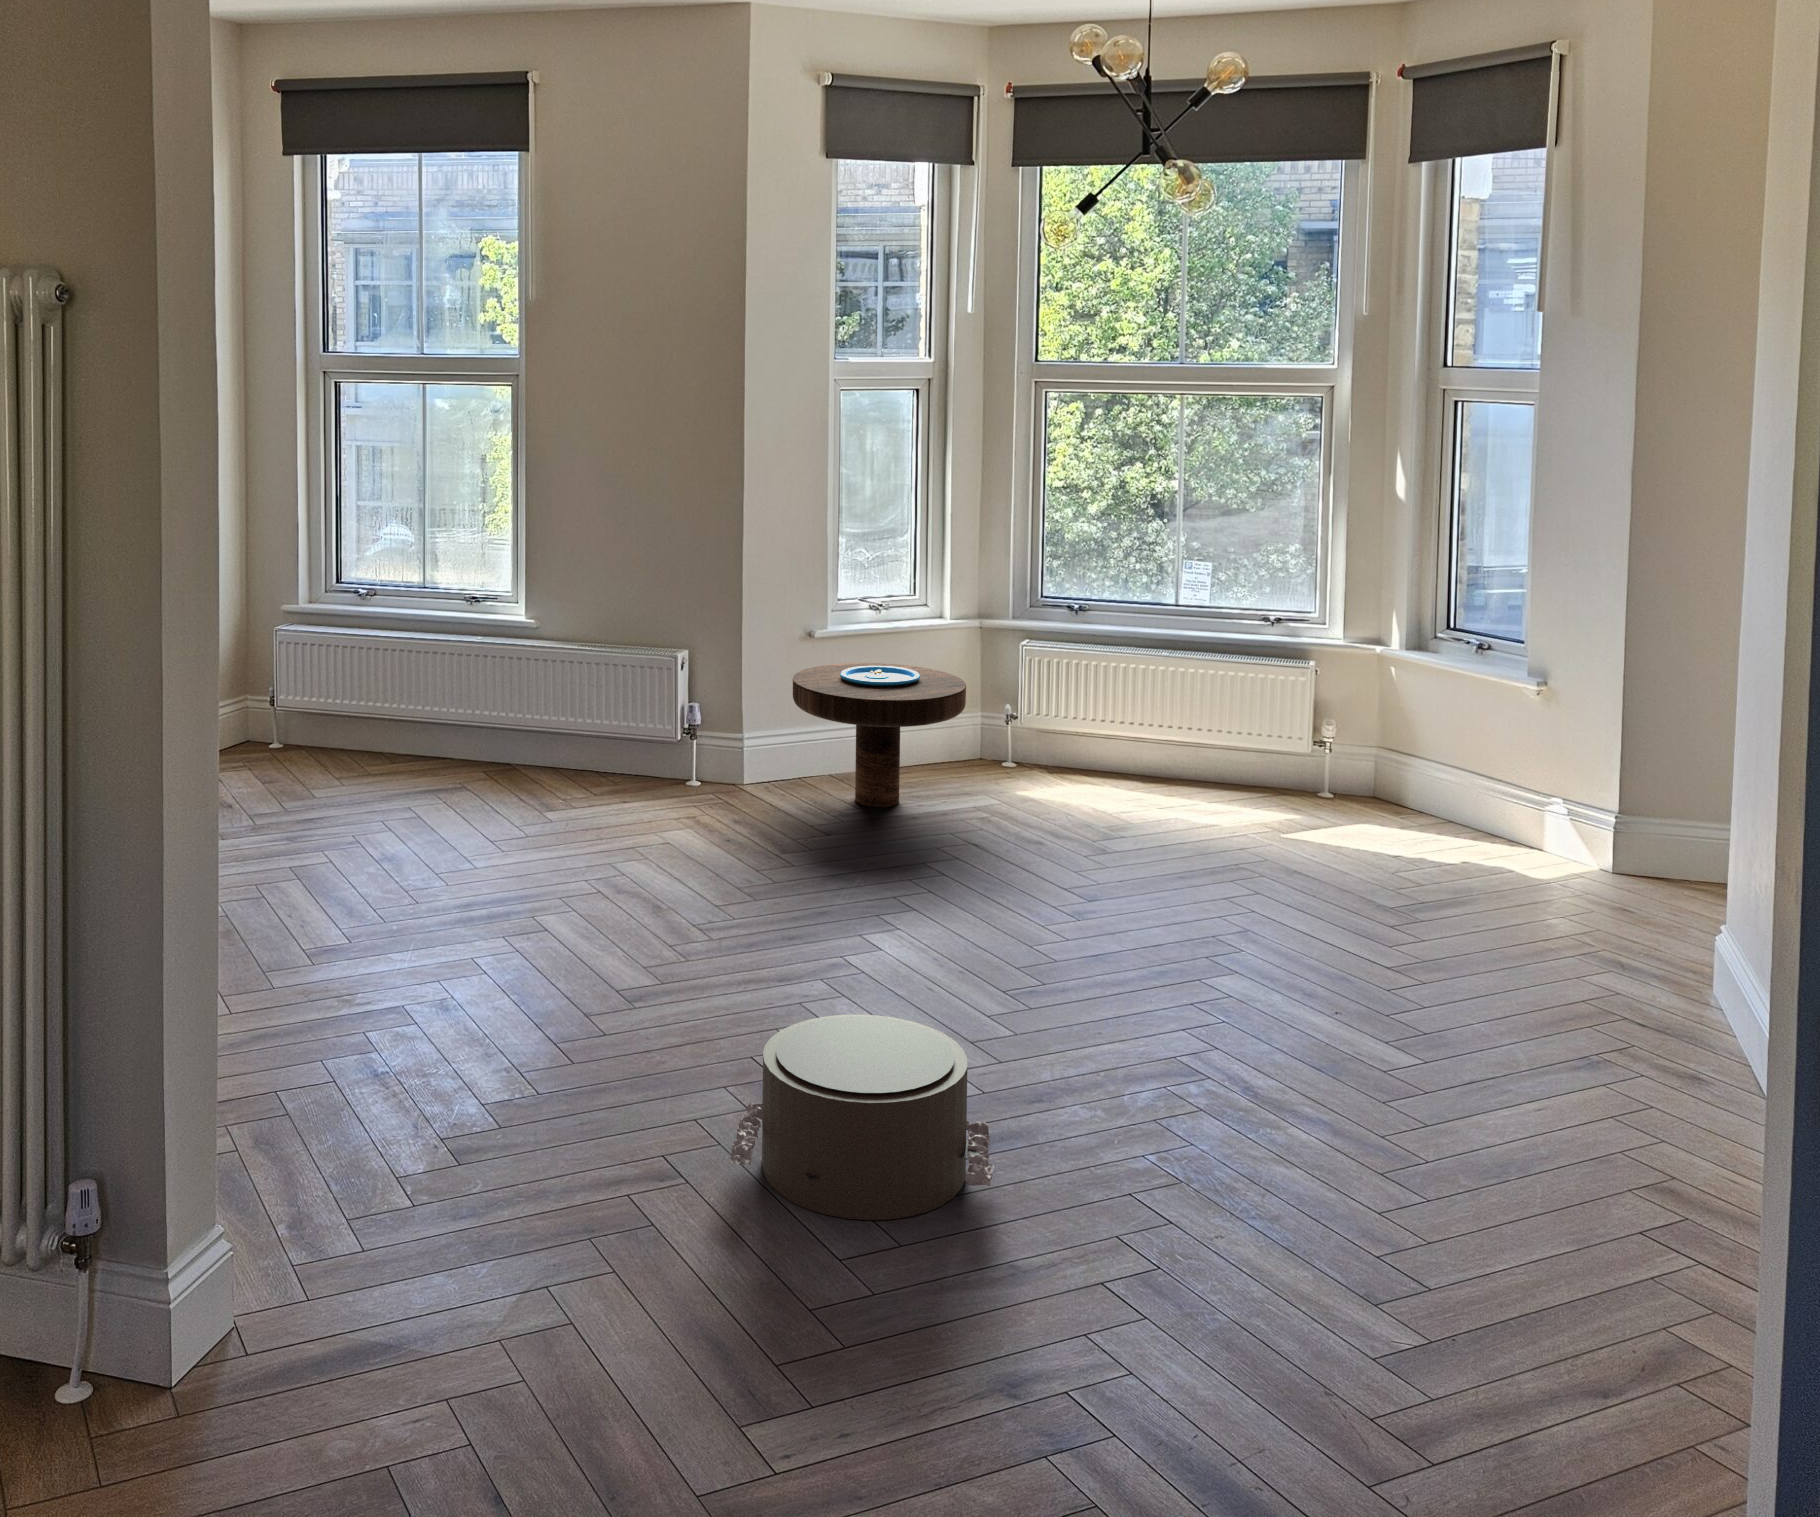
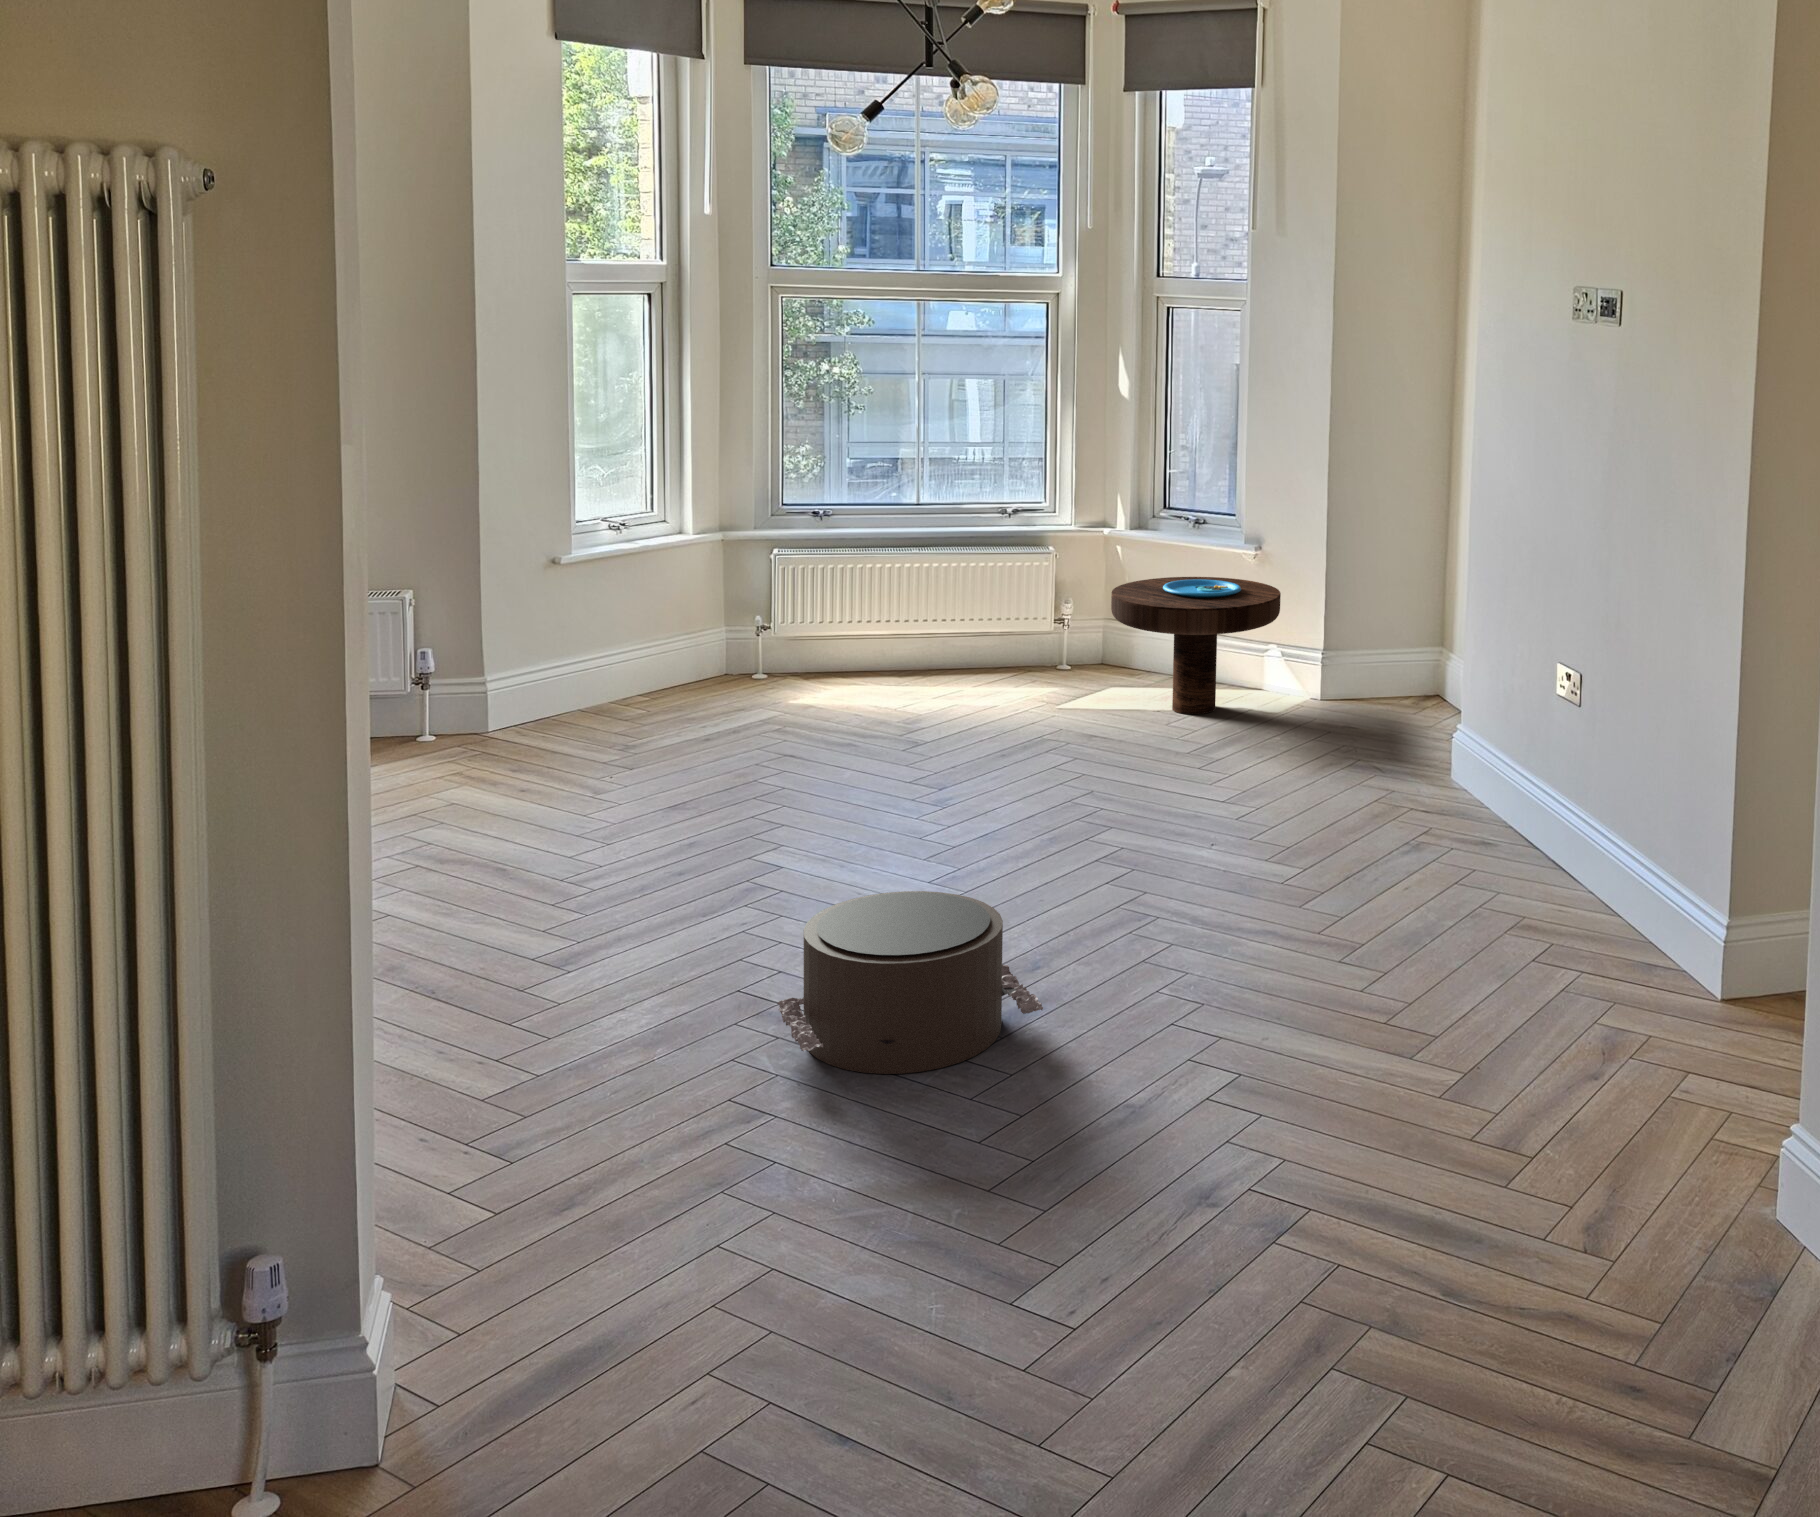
side table: present [793,663,966,807] -> present [1111,577,1281,714]

